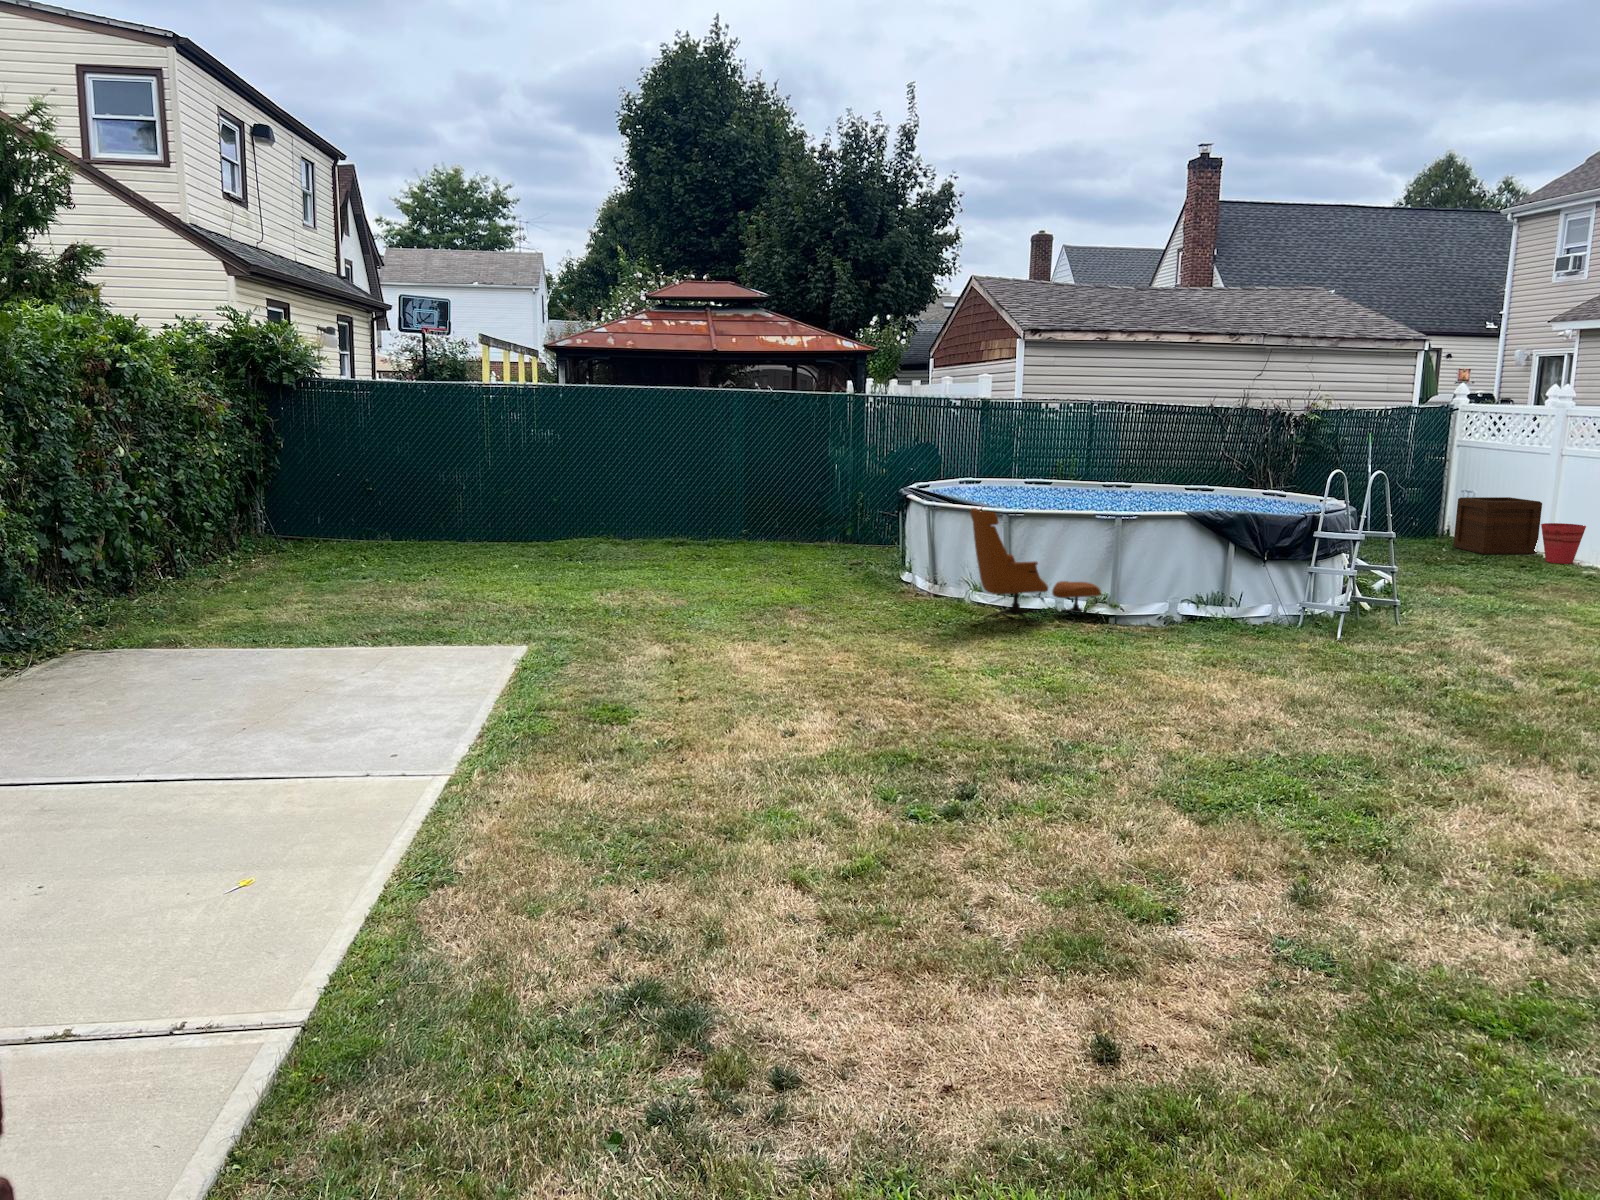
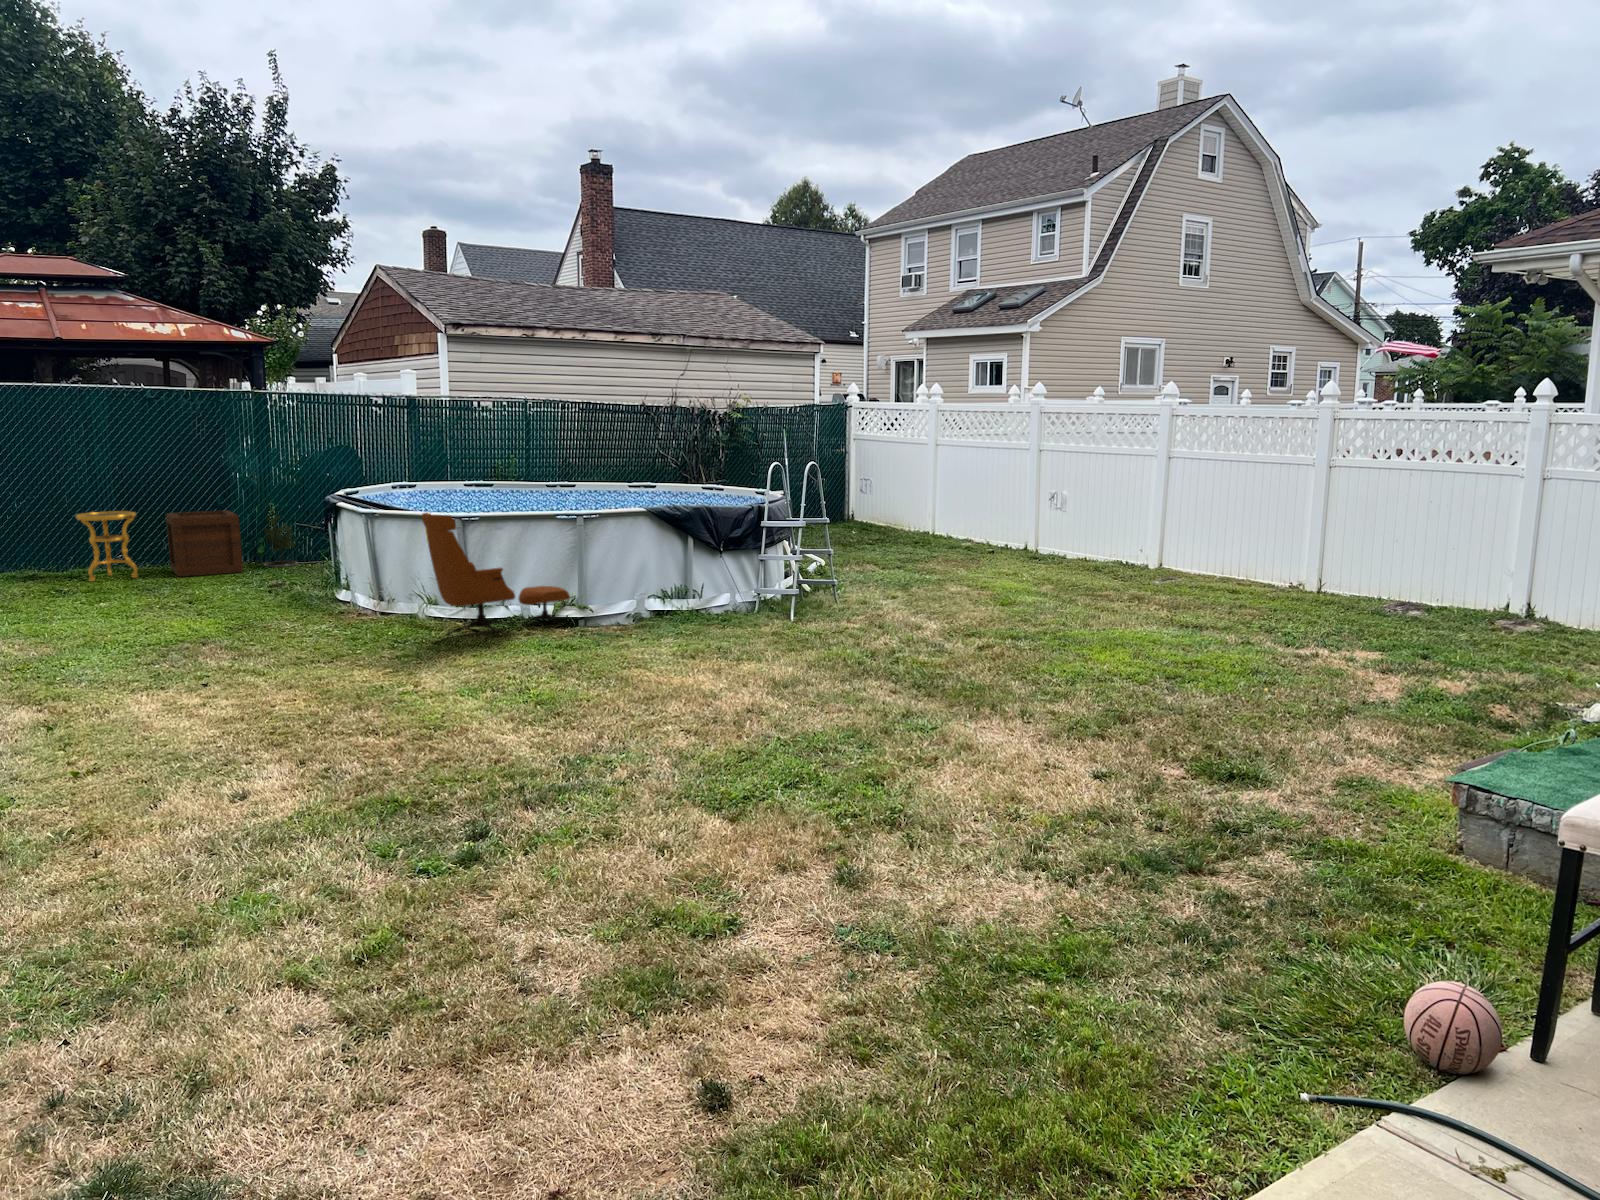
side table: none [718,496,760,551] -> present [76,511,138,581]
wooden crate: present [1453,497,1542,554] -> present [166,510,243,577]
potted tree: none [850,499,879,548] -> present [265,513,298,567]
bucket: present [1541,523,1586,564] -> none [926,508,958,542]

